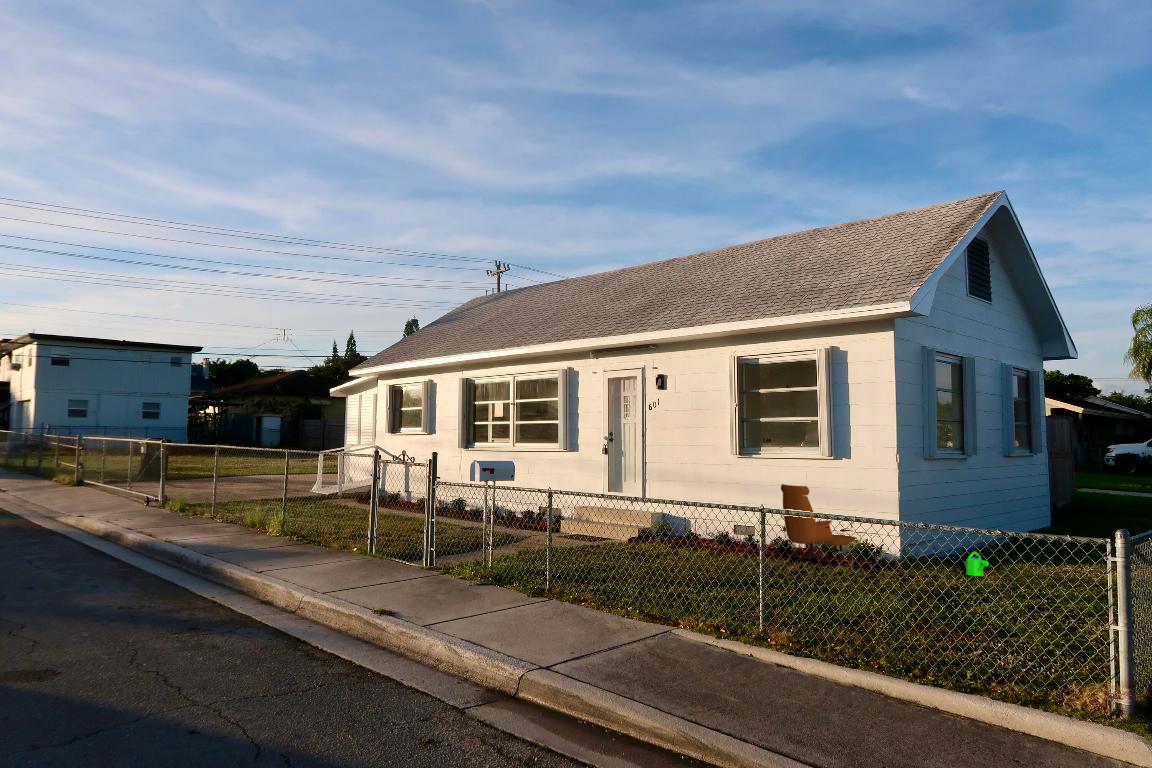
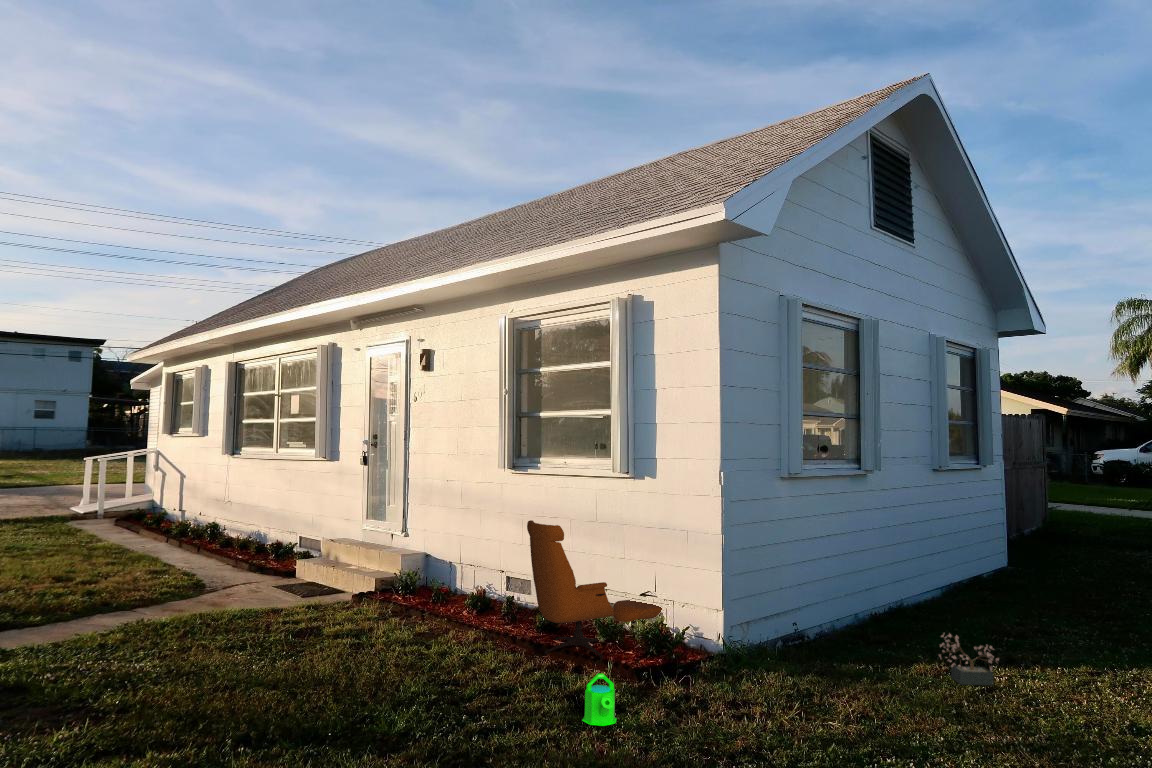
decorative plant: none [1034,546,1069,575] -> present [939,633,999,685]
watering can: present [965,552,989,576] -> present [582,673,617,726]

